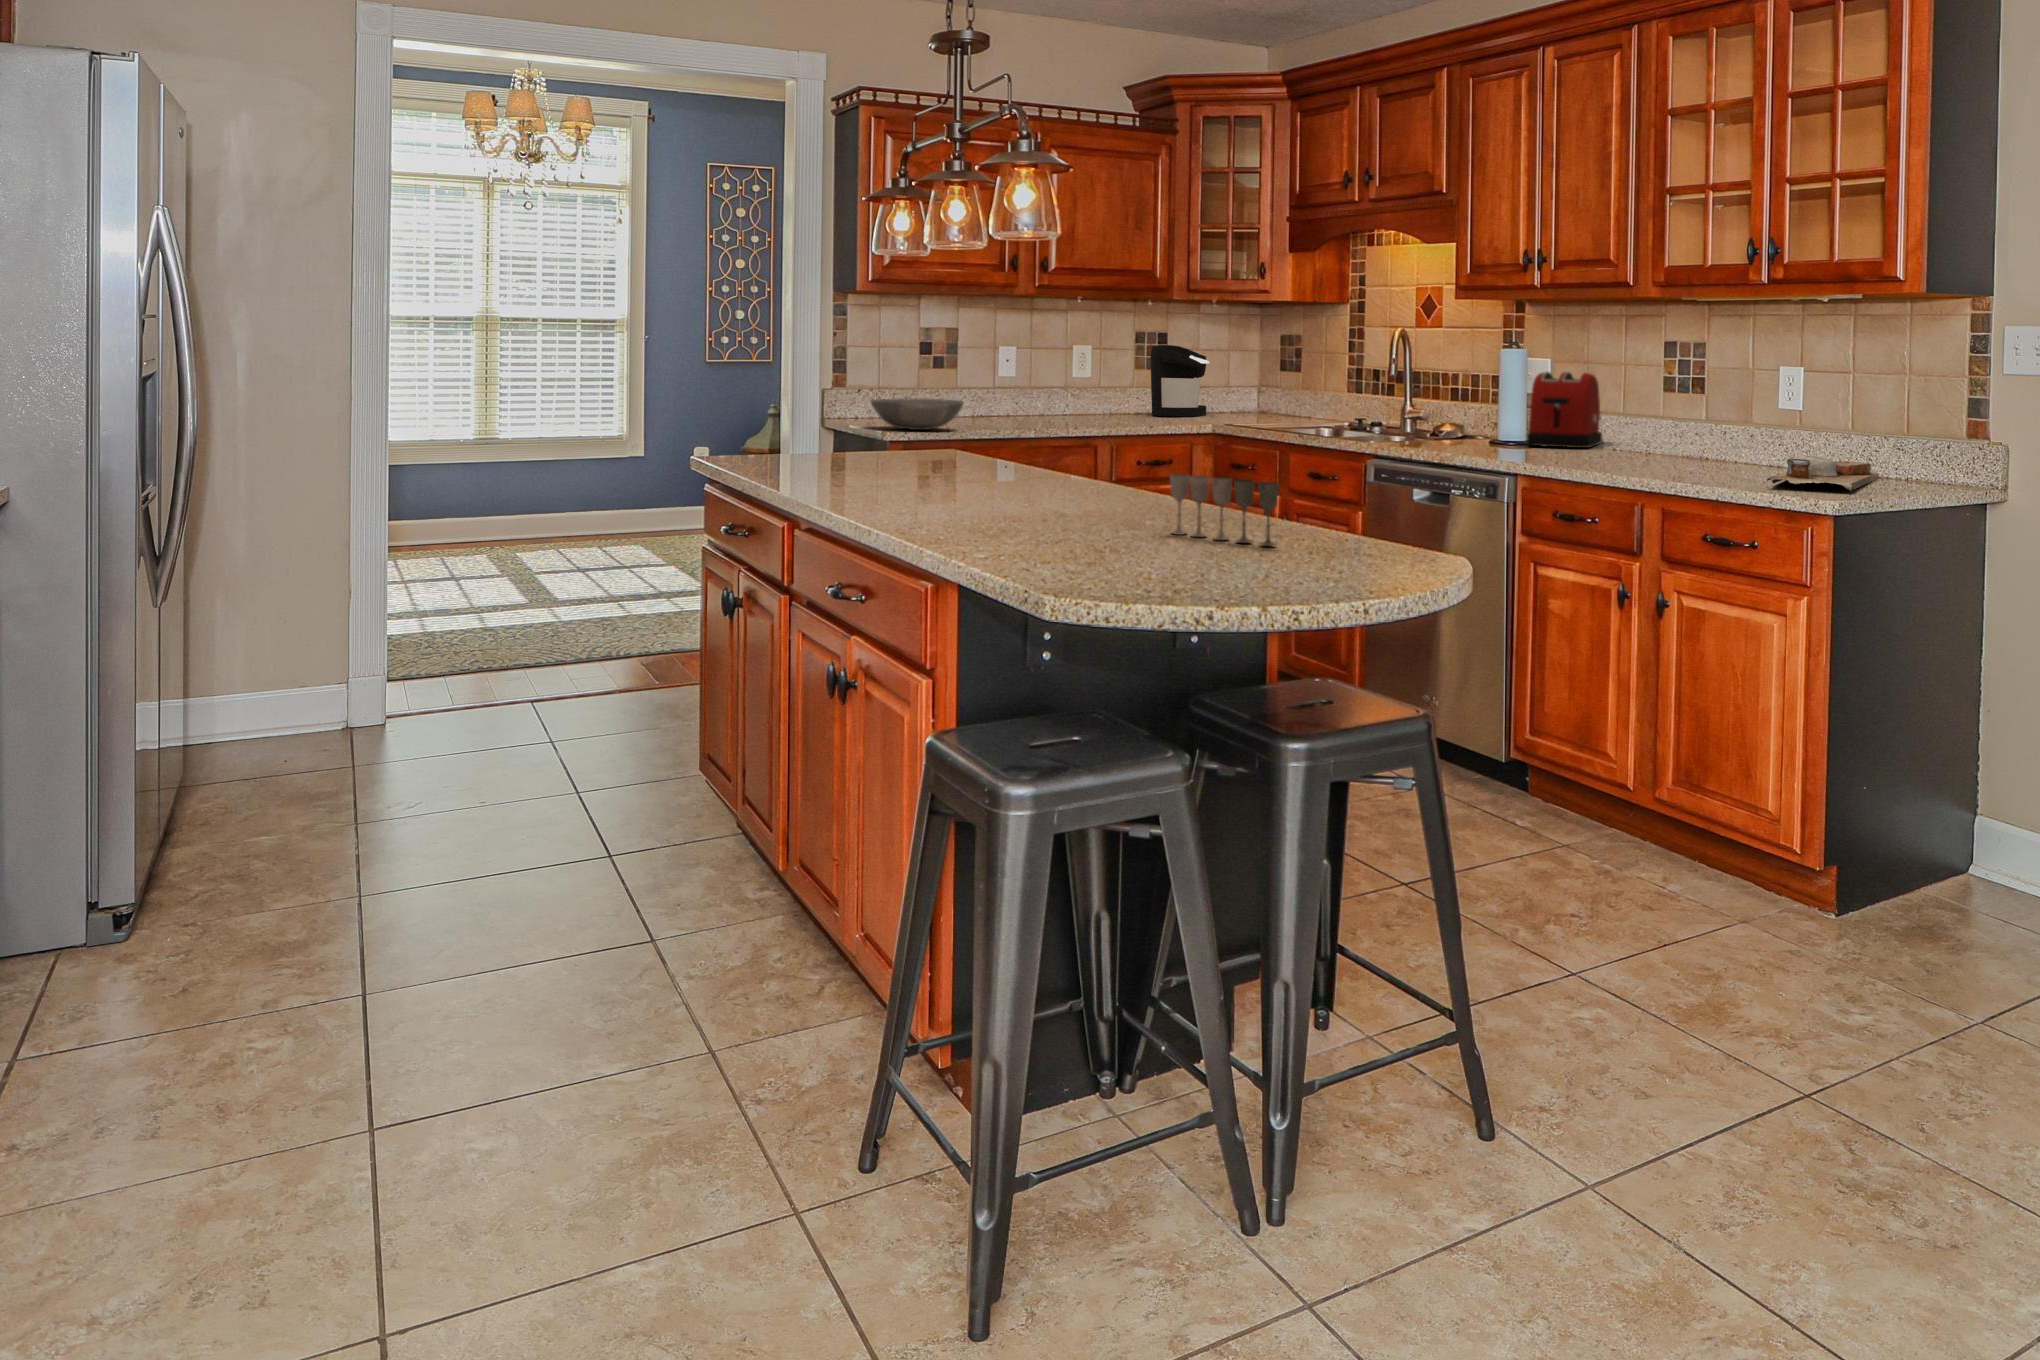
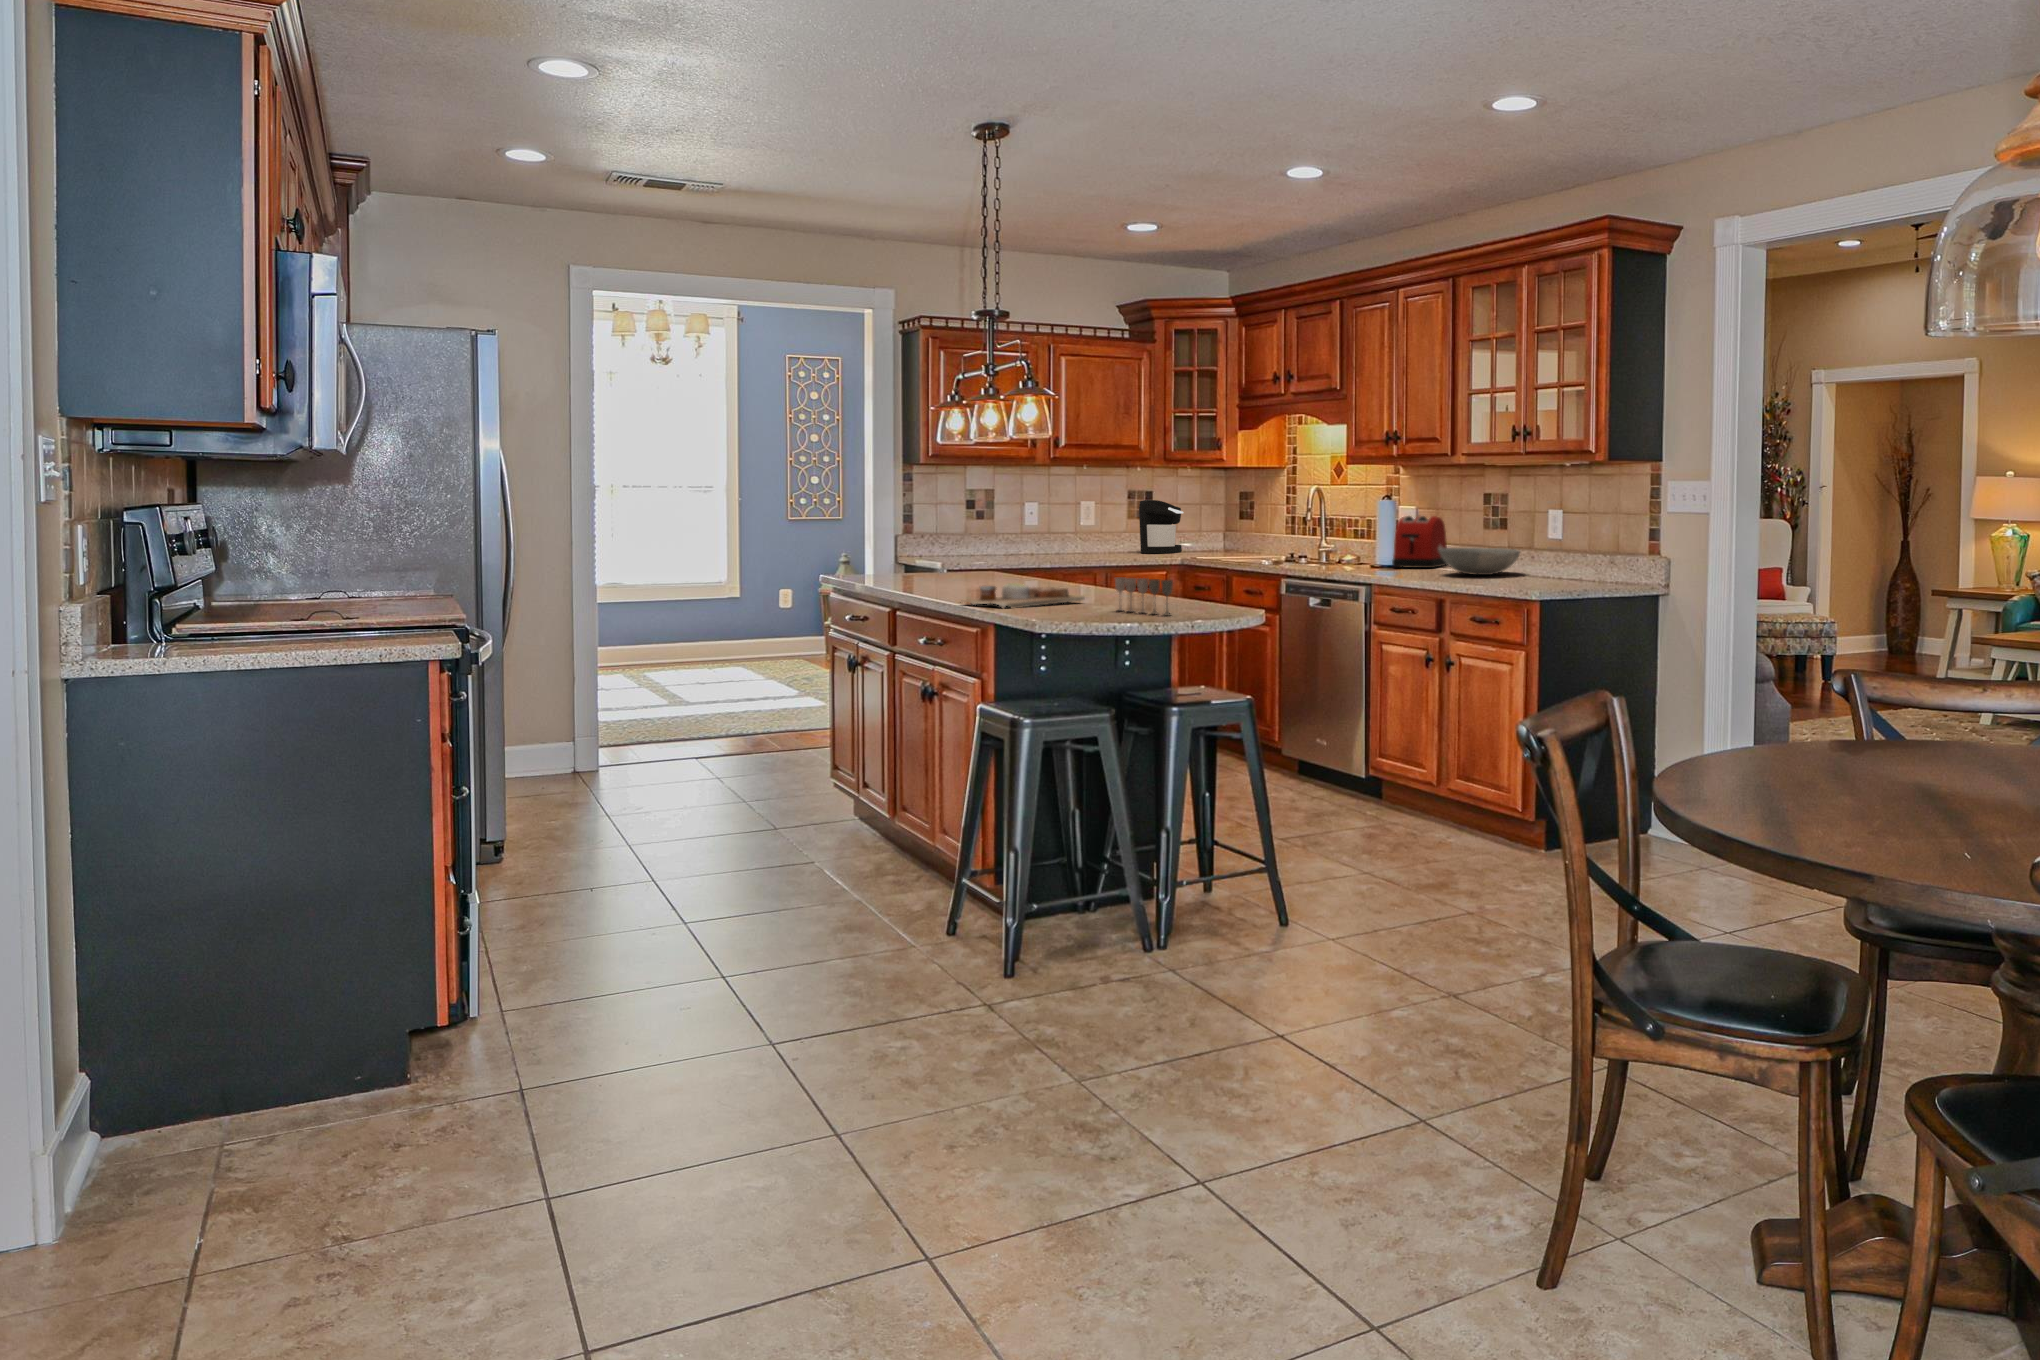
bowl: present [871,398,963,430] -> present [1438,548,1520,575]
cutting board: present [1767,456,1879,491] -> present [966,583,1085,608]

